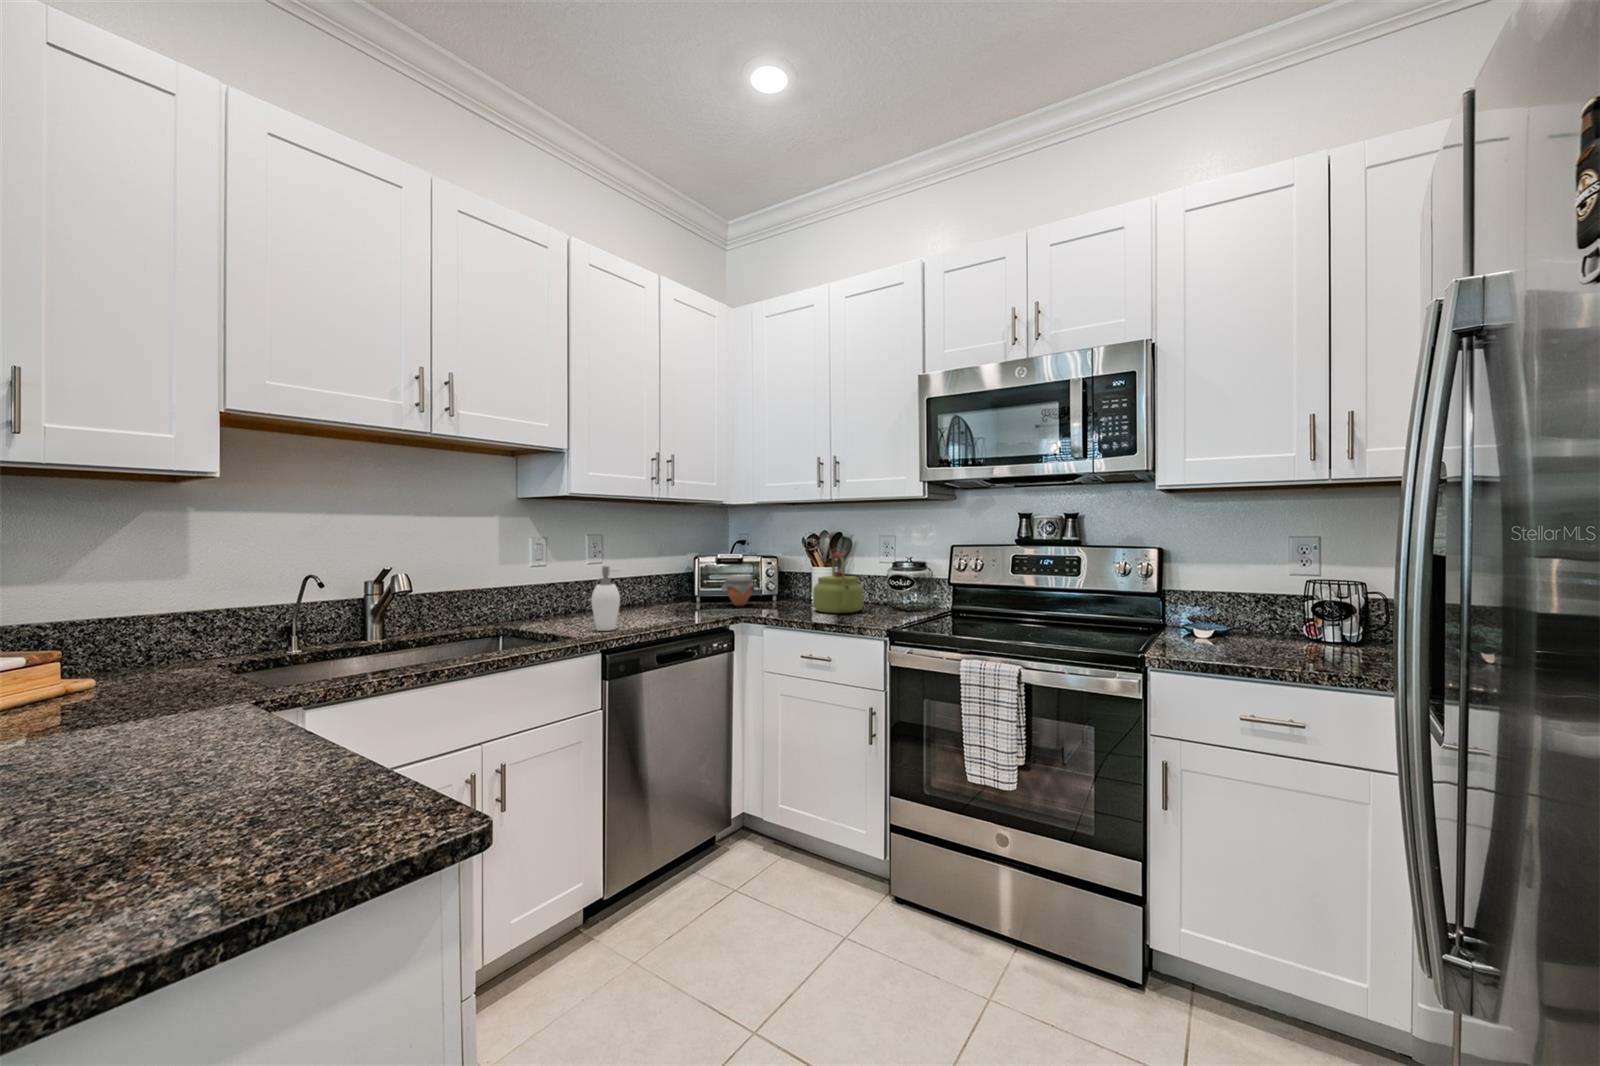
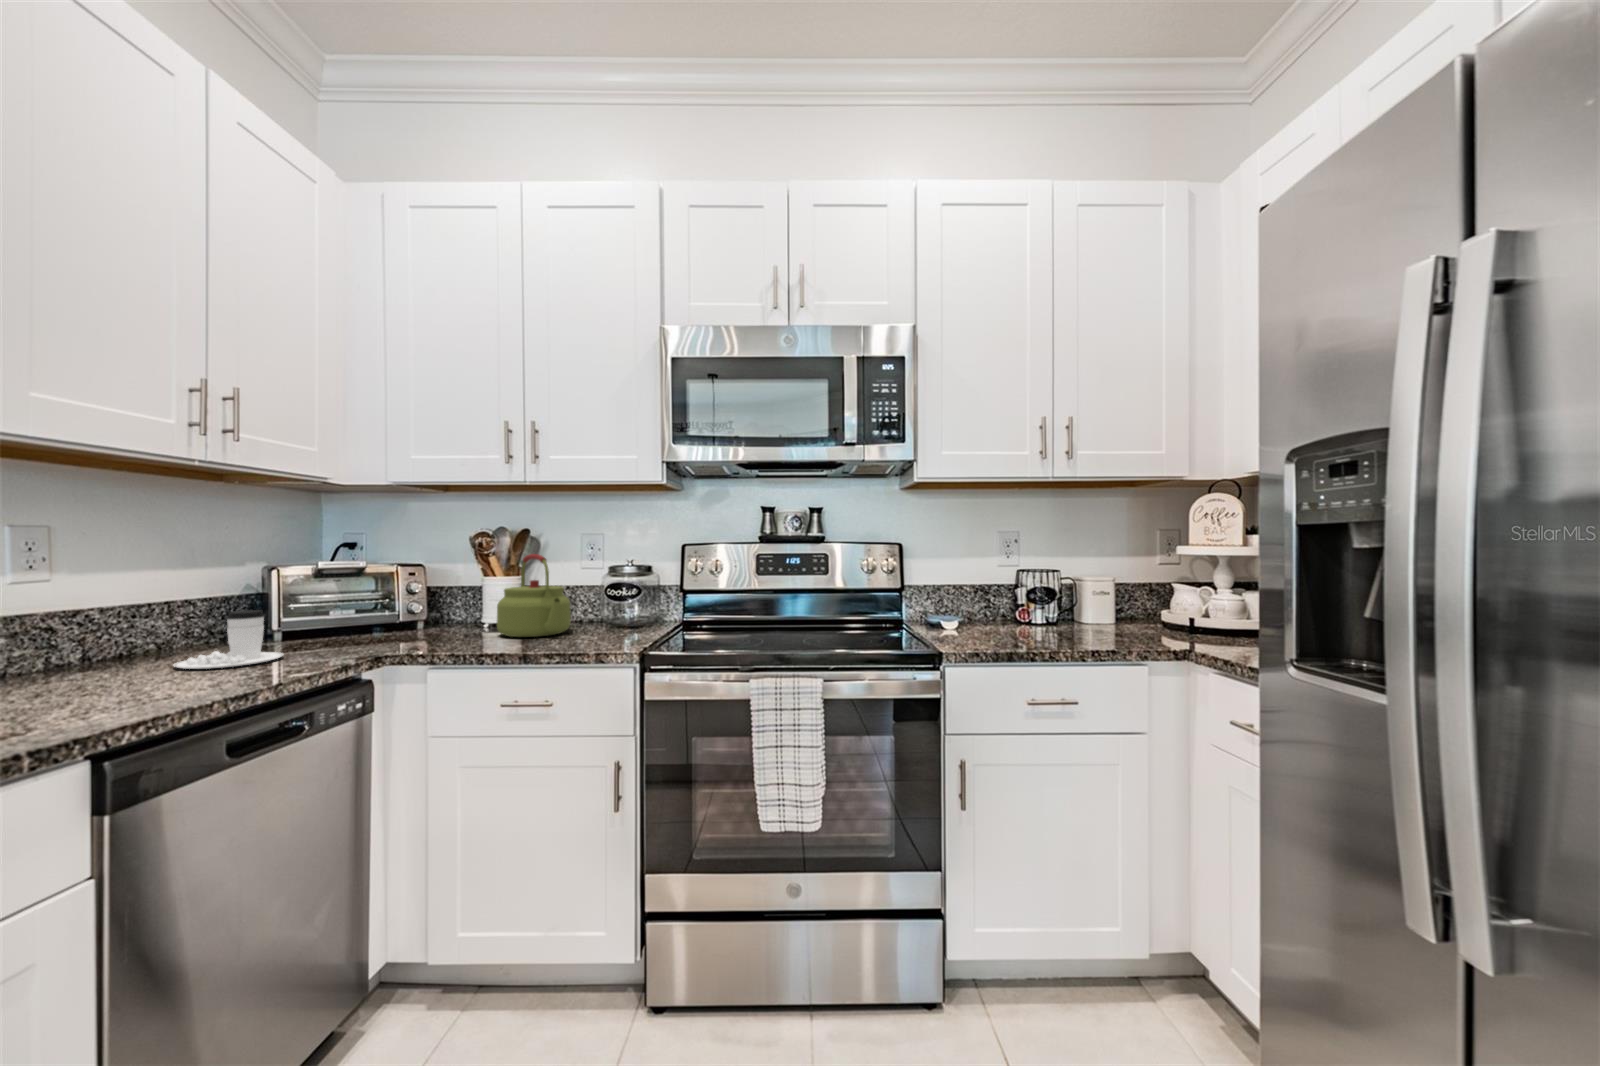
soap dispenser: present [591,566,620,631] -> none [47,583,151,717]
jar: present [722,575,755,606] -> none [328,592,391,639]
coffee cup: none [645,584,694,615] -> present [174,610,283,669]

